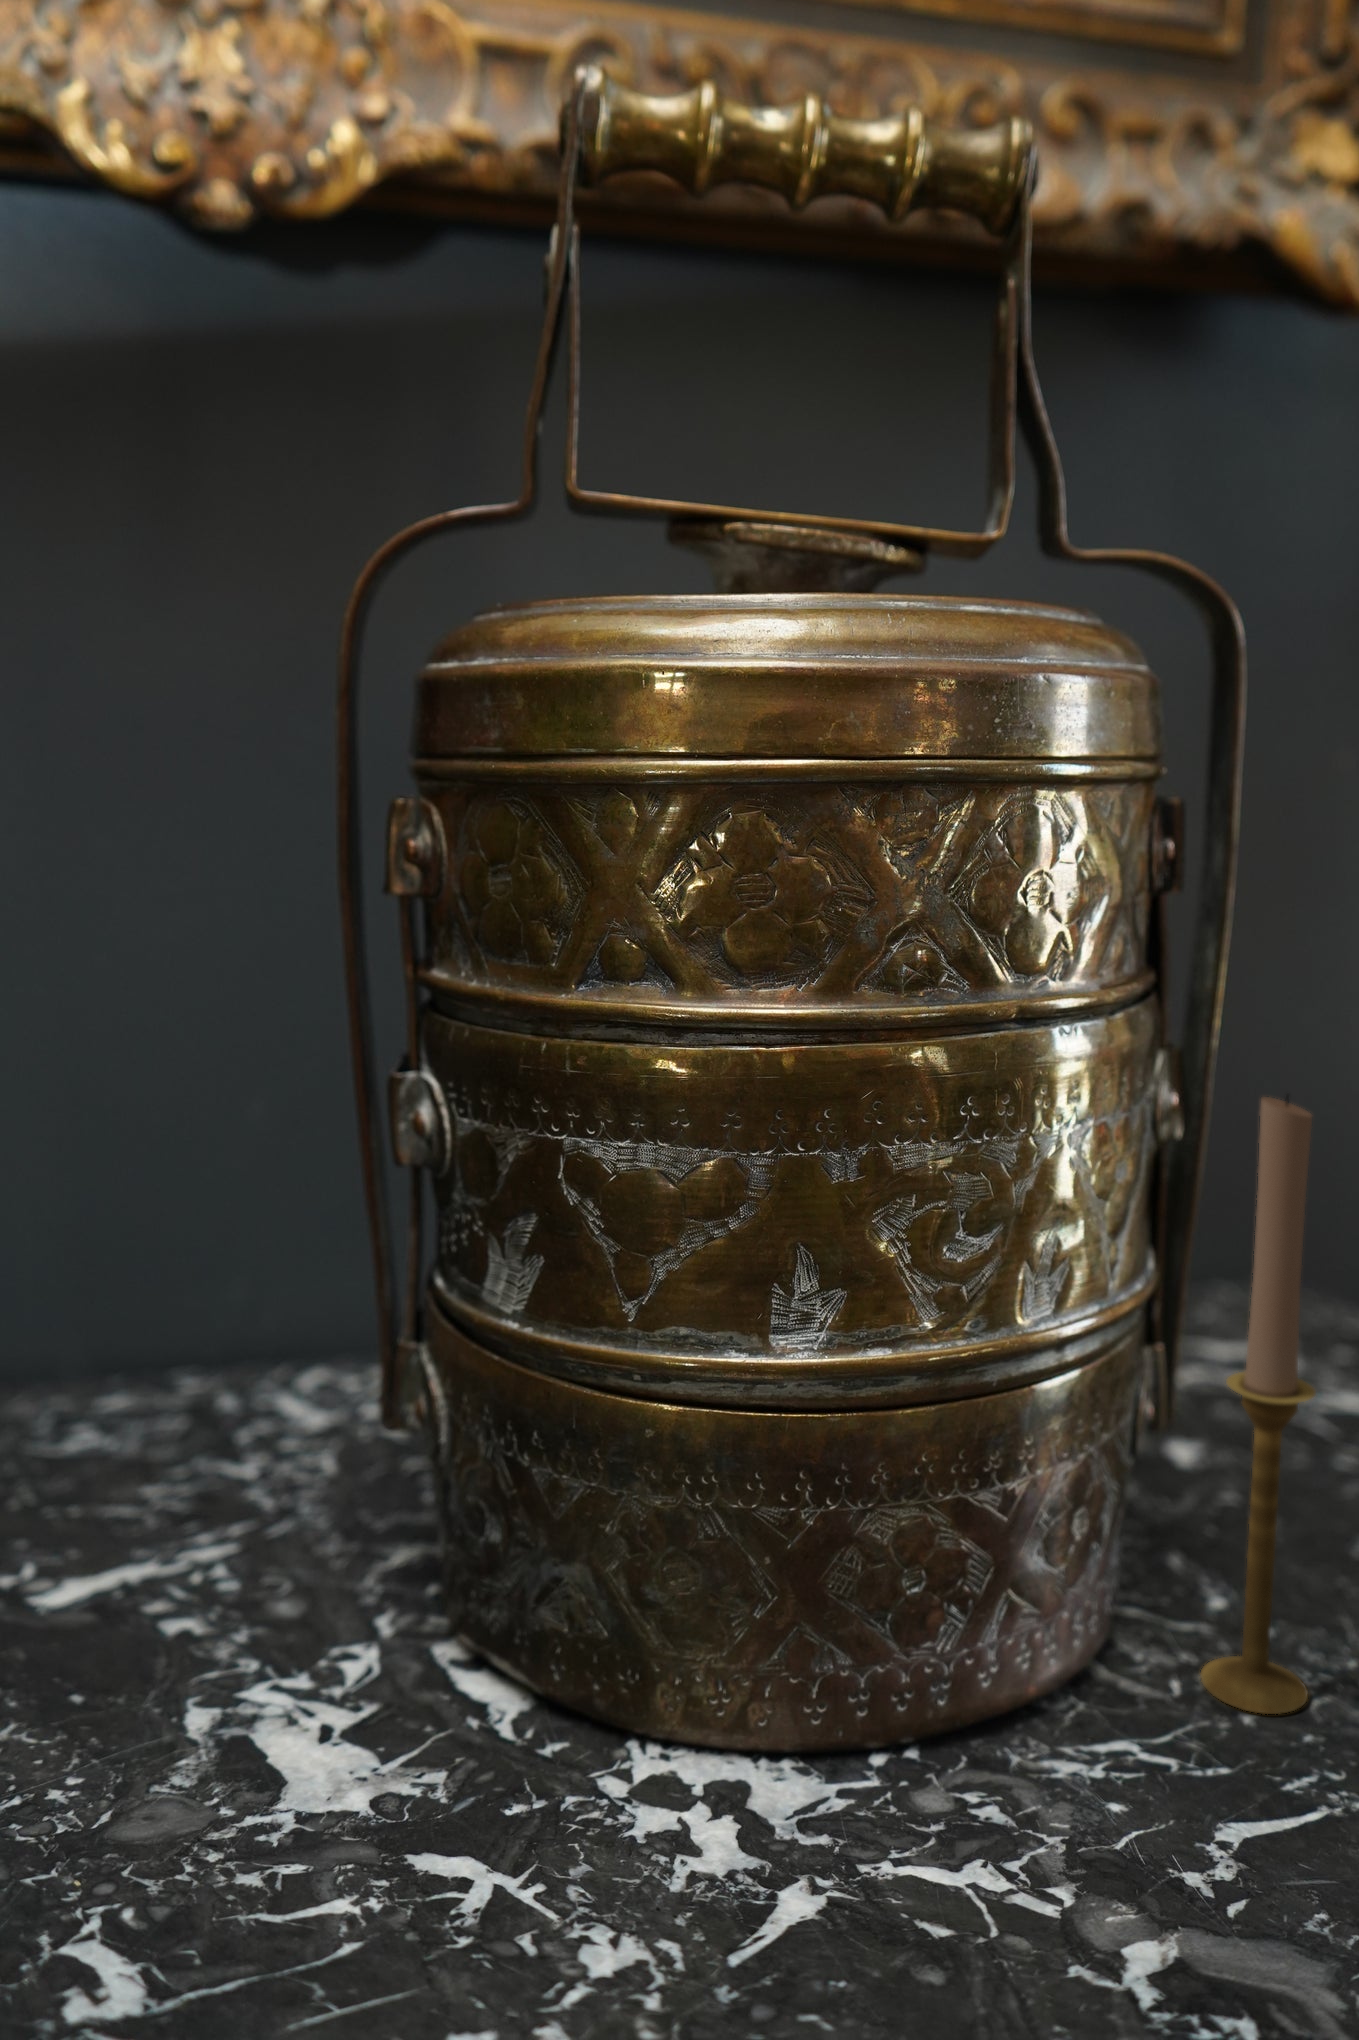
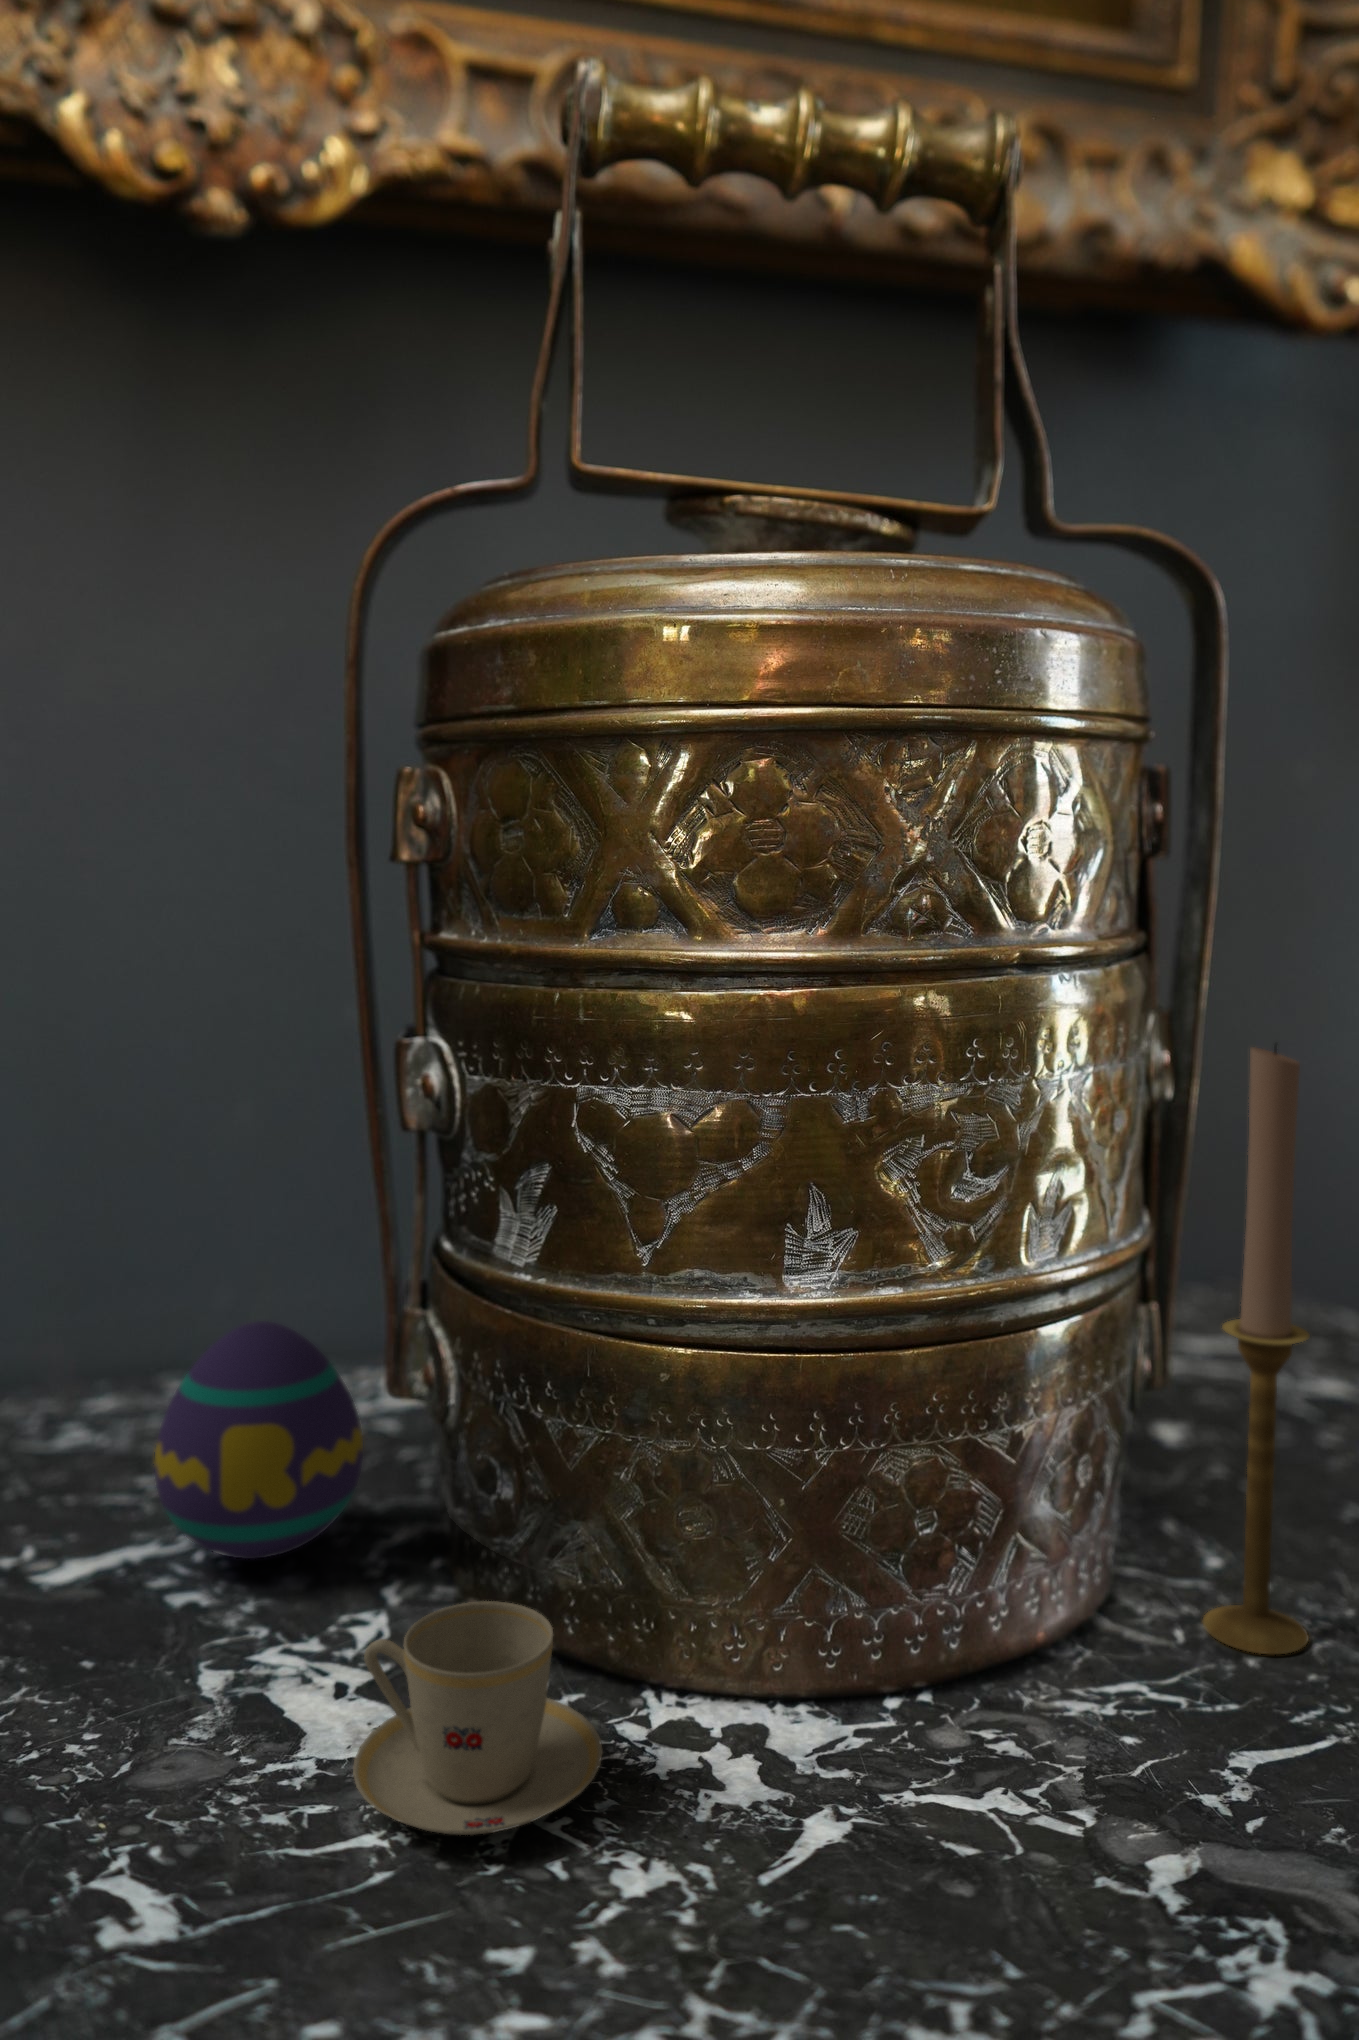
decorative egg: none [149,1348,357,1585] -> present [154,1321,363,1559]
teacup: none [329,1660,580,1903] -> present [353,1601,603,1835]

